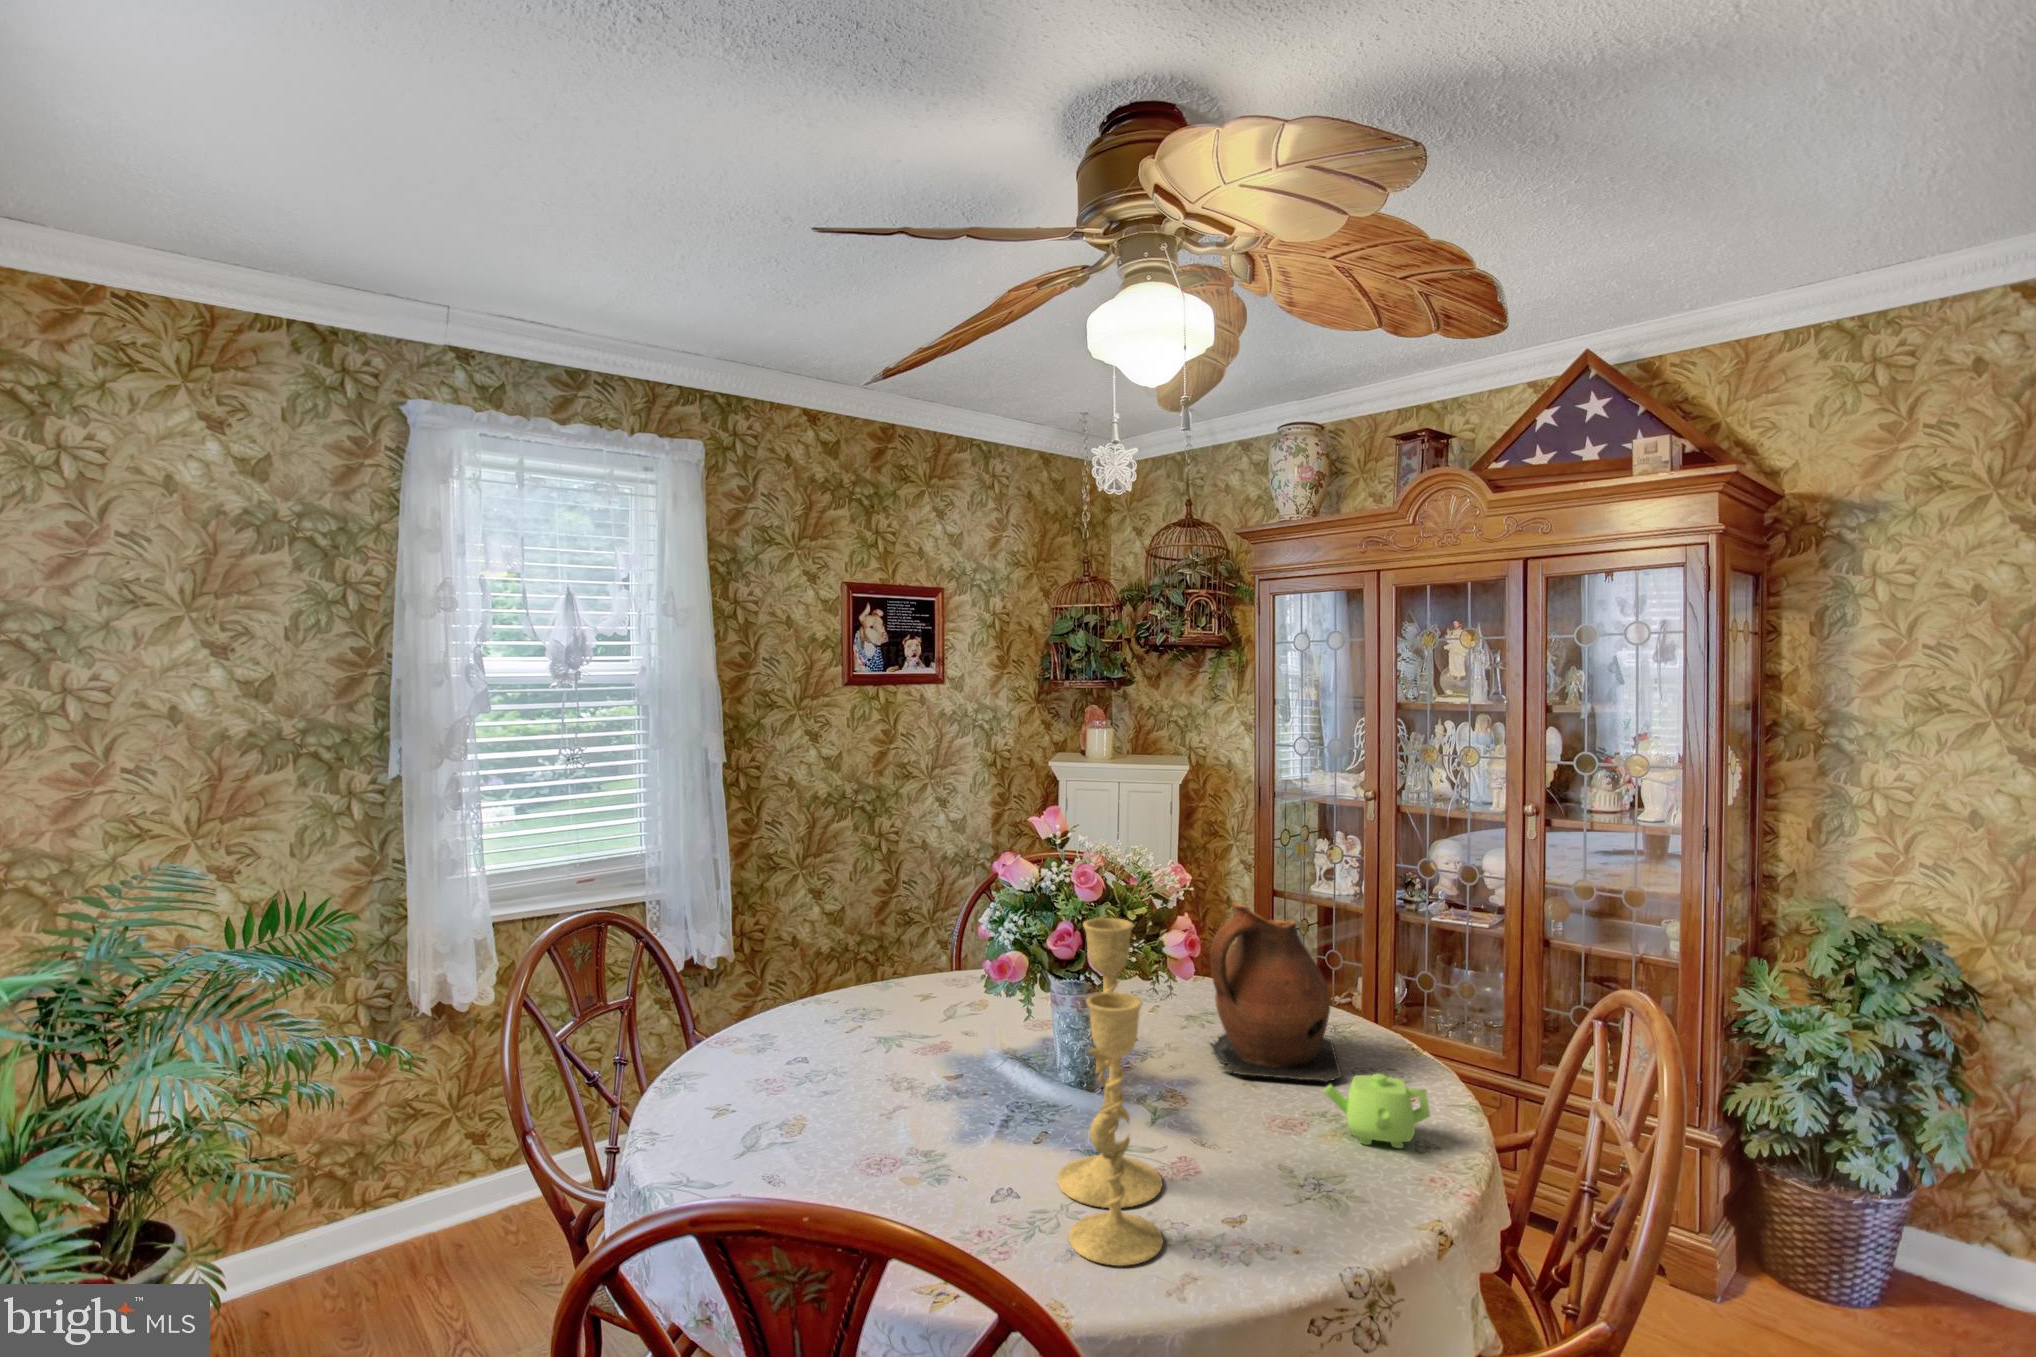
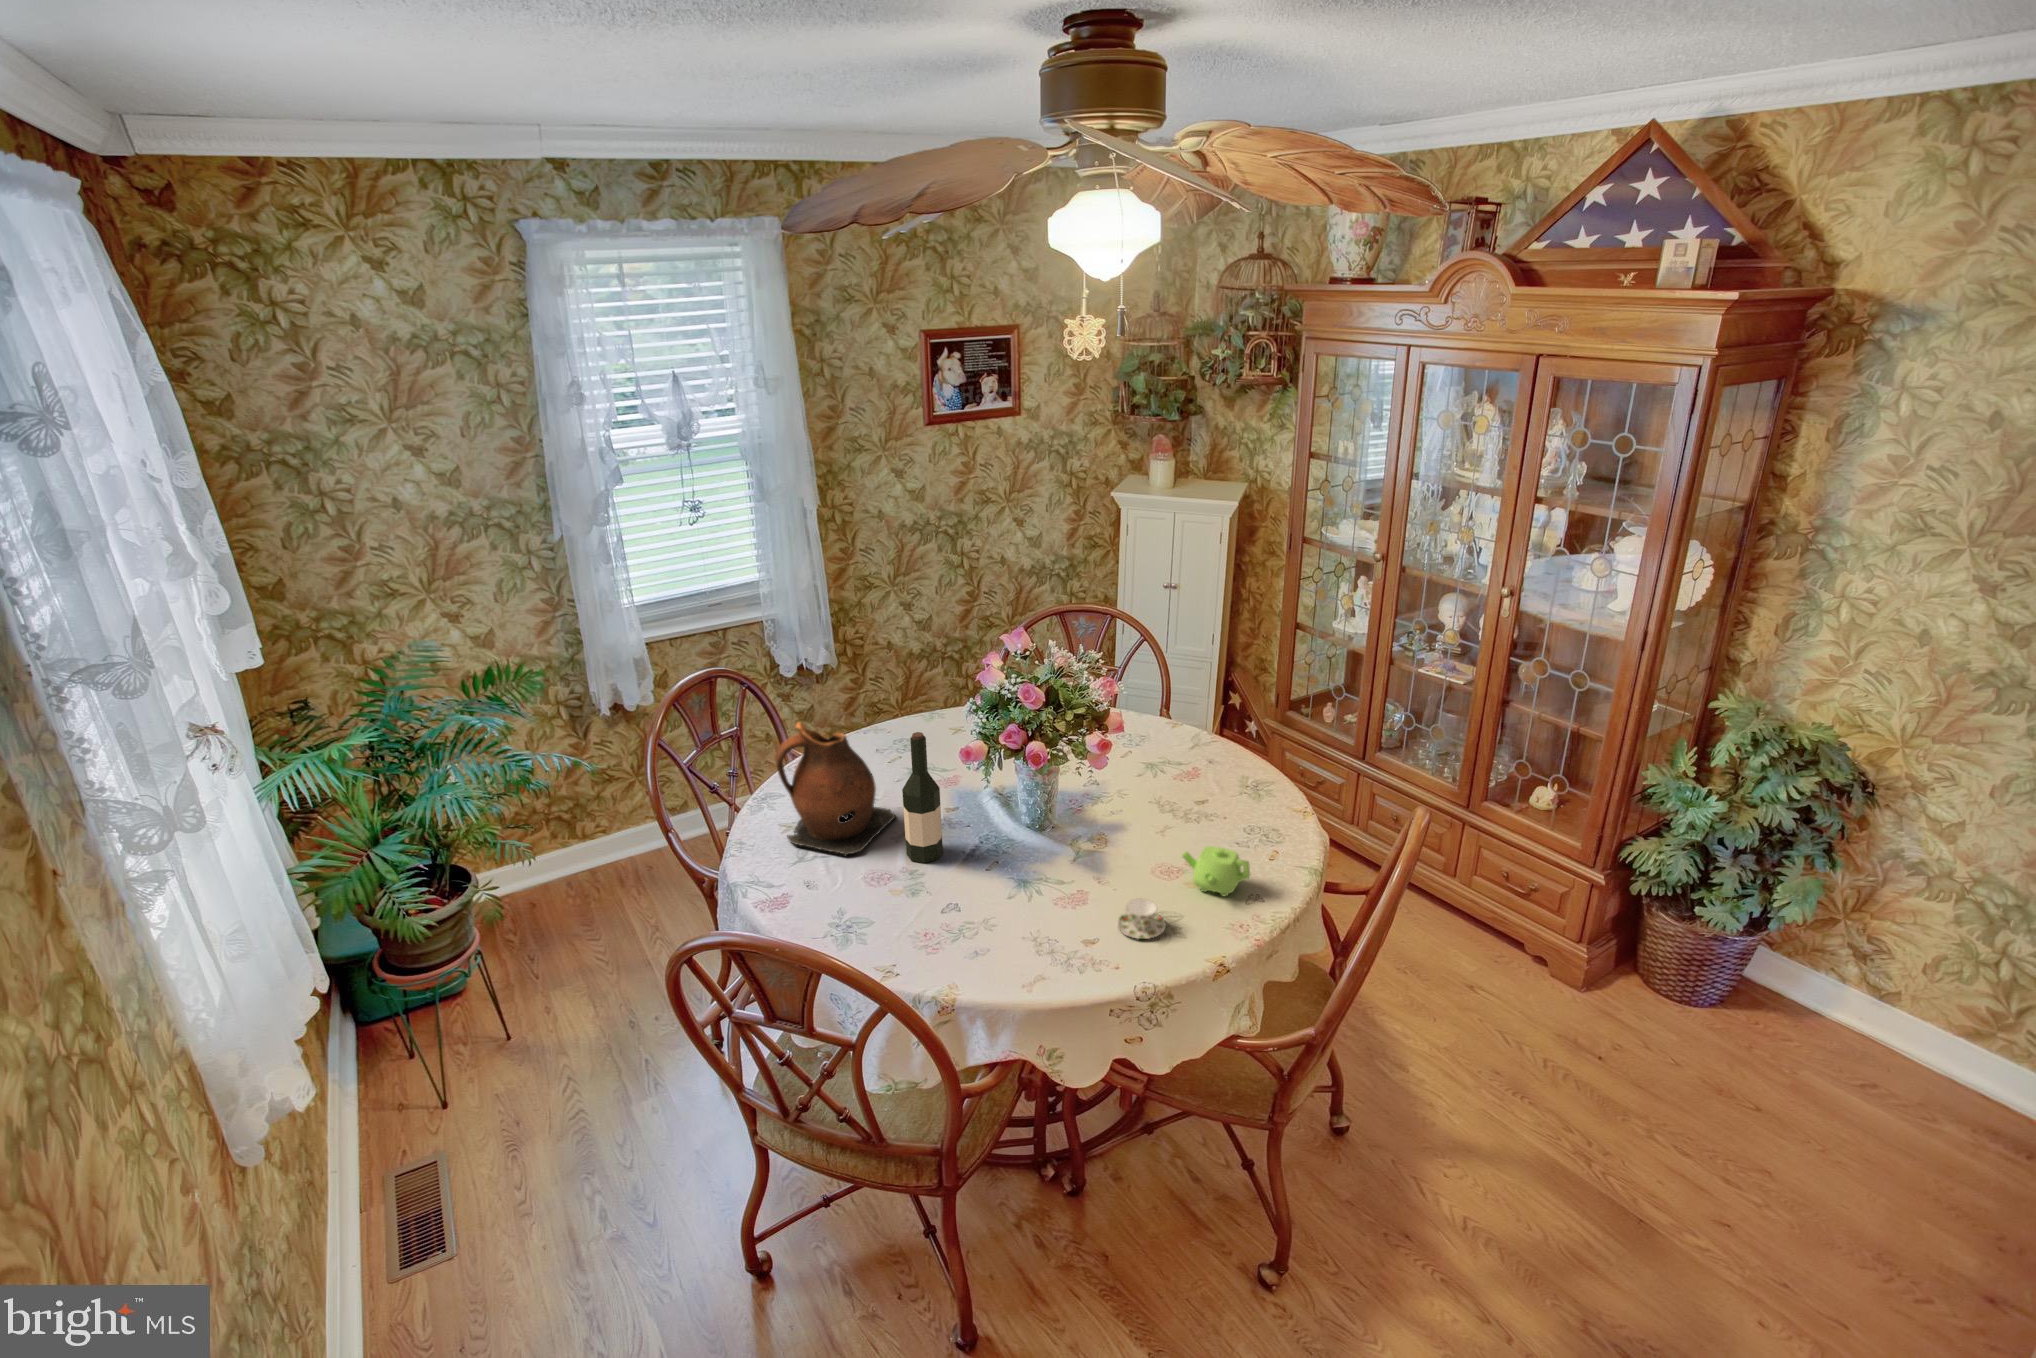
ceramic pitcher: present [1210,902,1341,1084] -> present [775,722,896,856]
candlestick: present [1058,918,1163,1266] -> none [975,748,1052,961]
wine bottle: none [909,926,964,1136] -> present [902,732,943,863]
teacup: none [1272,1151,1351,1213] -> present [1117,899,1166,939]

